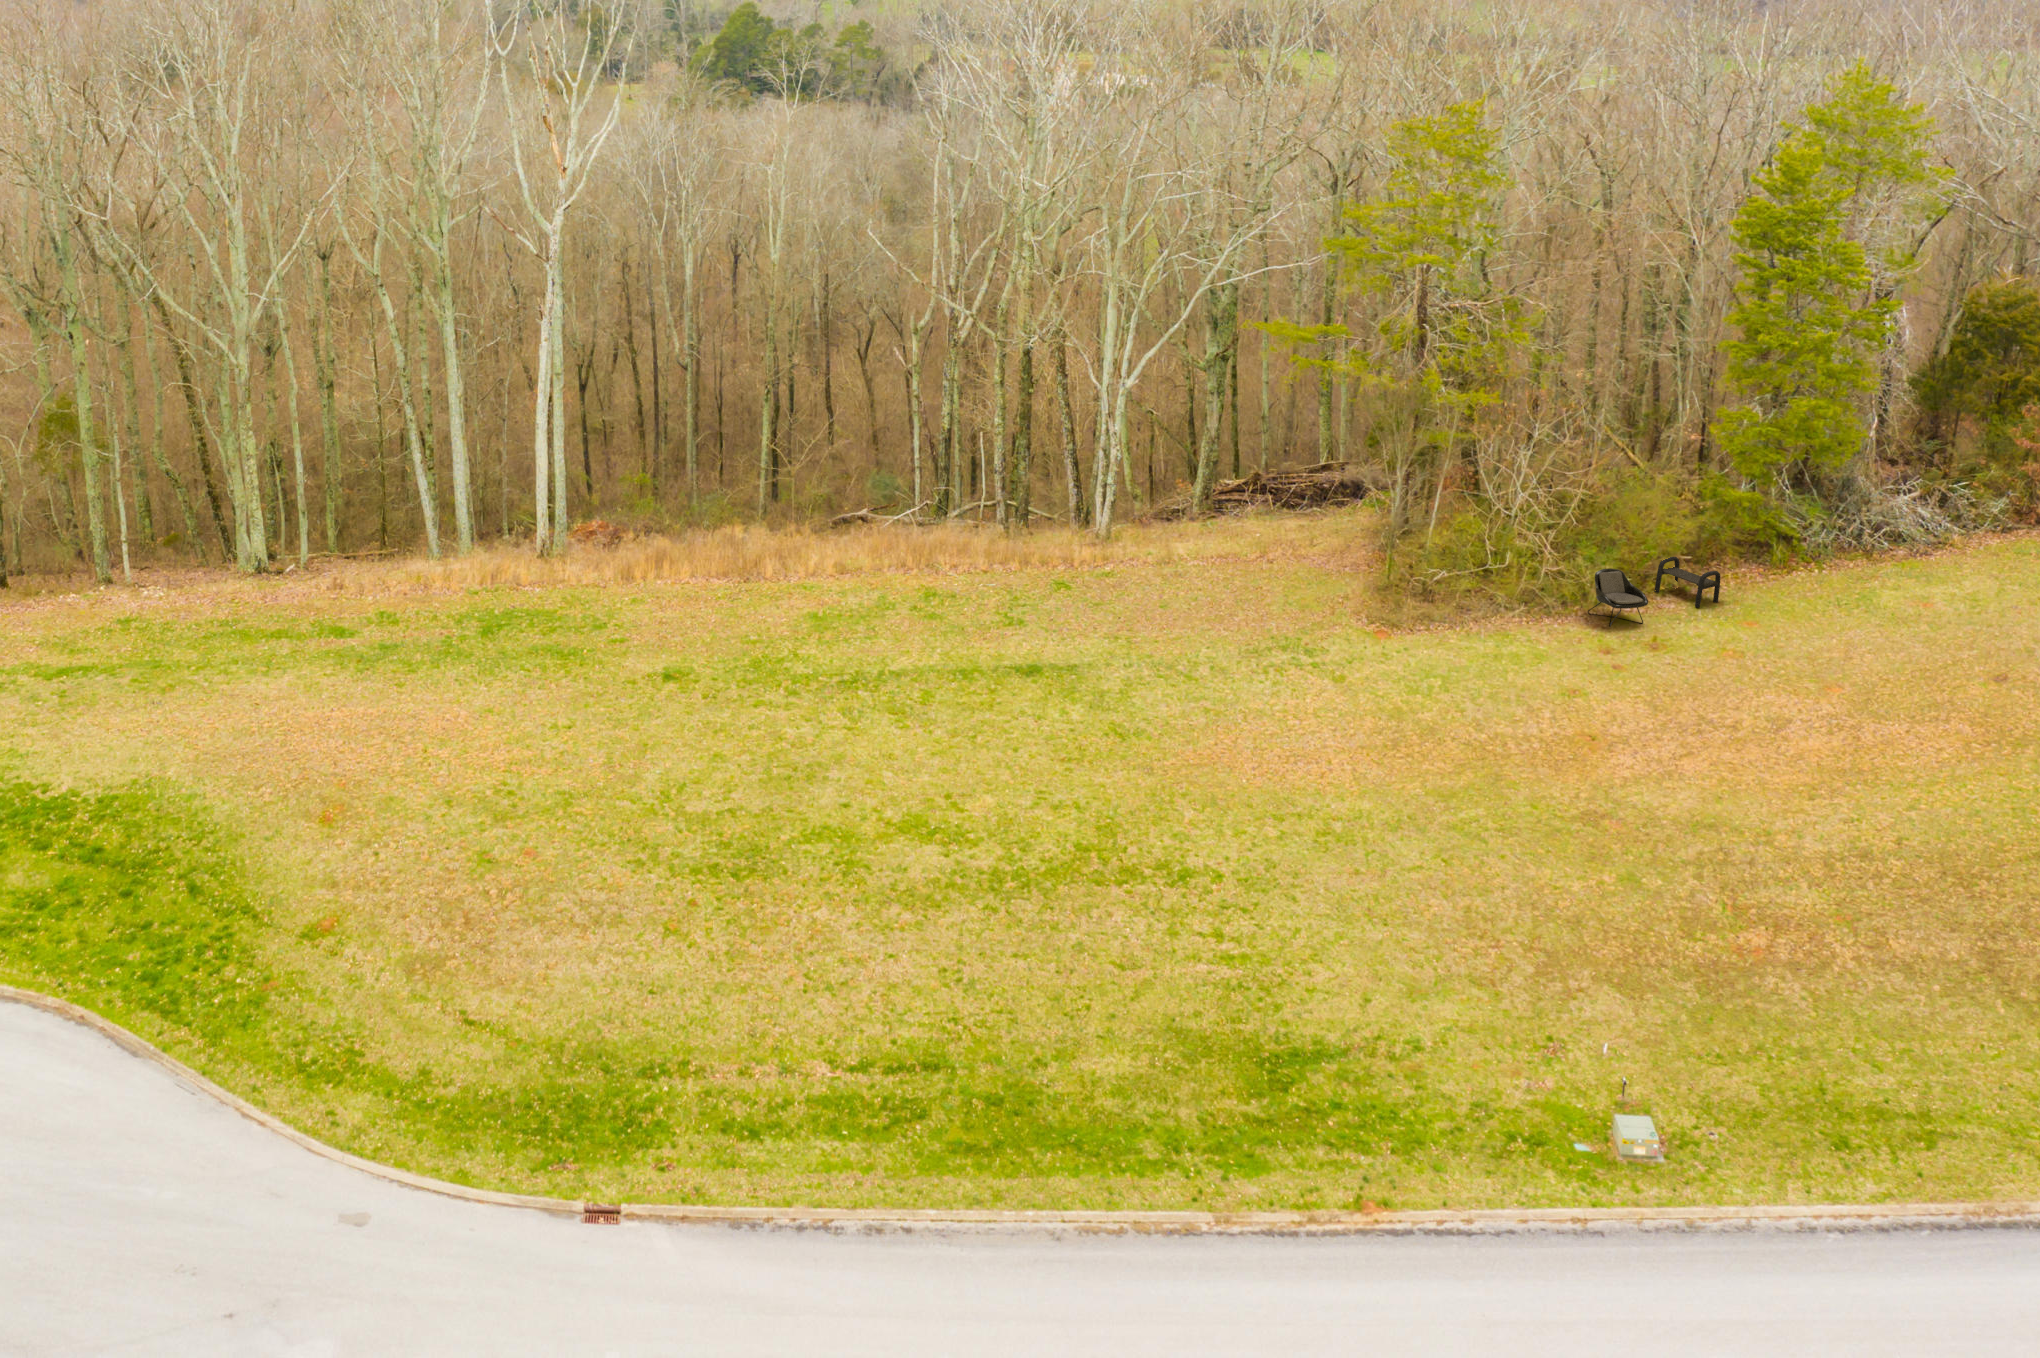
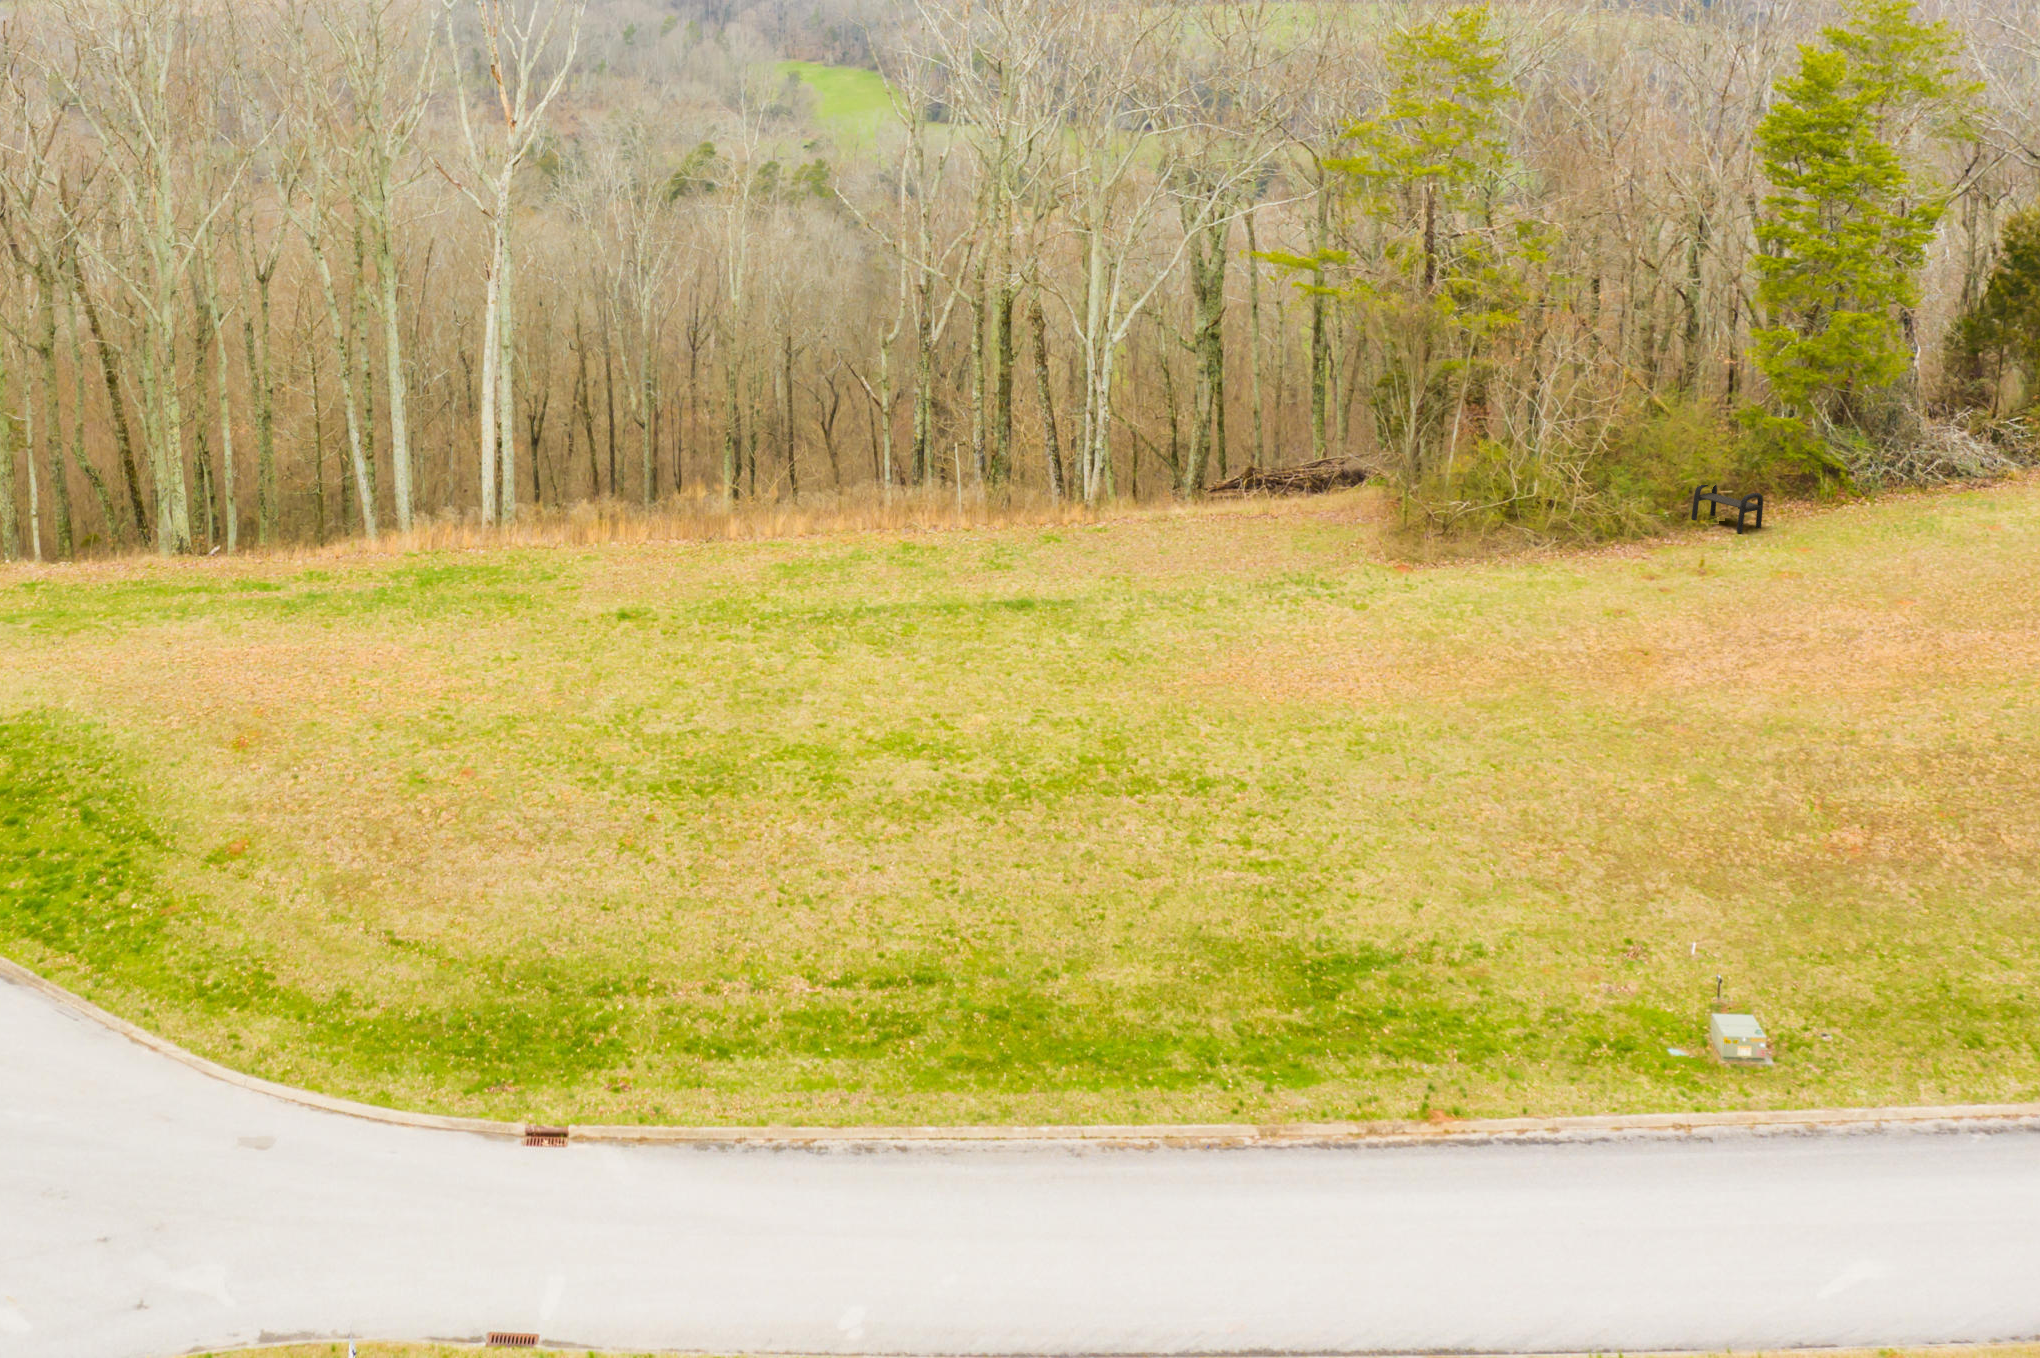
lounge chair: present [1588,568,1648,627] -> none [1622,491,1688,552]

